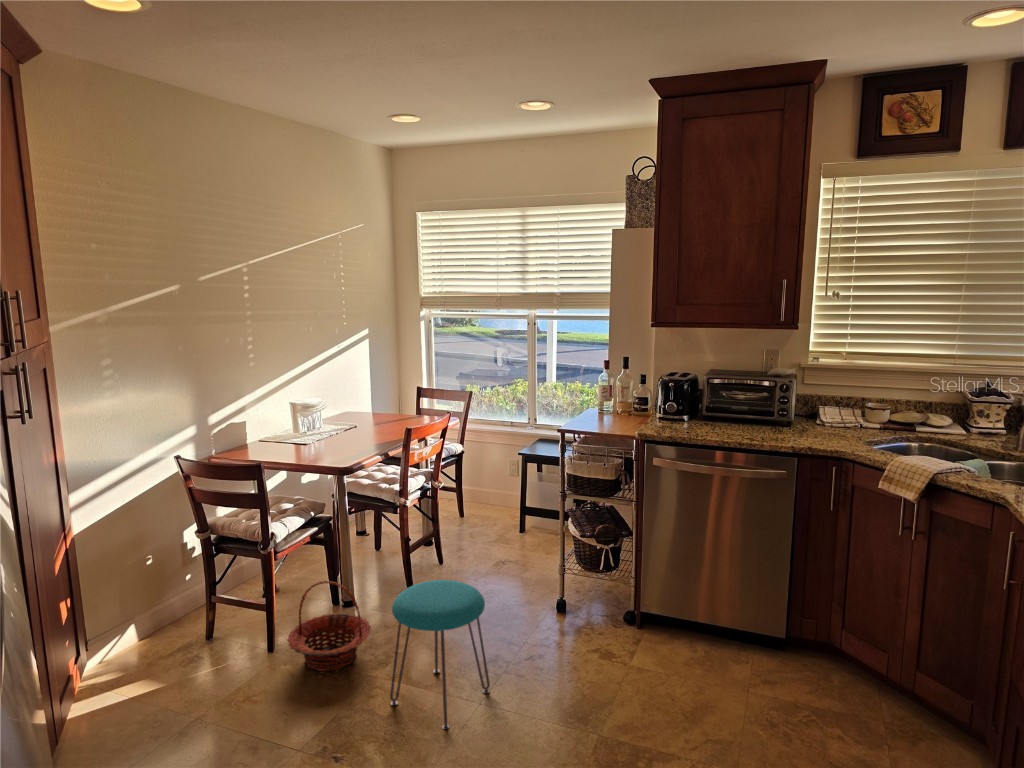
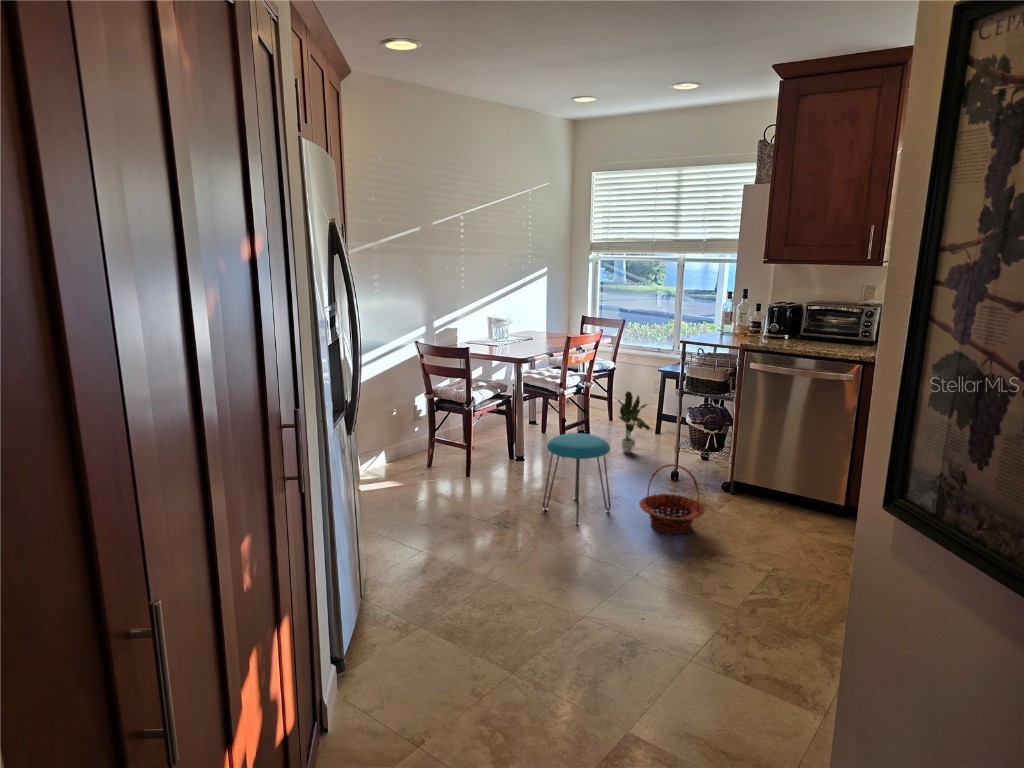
potted plant: none [469,491,522,572] -> present [618,391,651,453]
basket: present [287,581,371,671] -> present [639,464,705,534]

